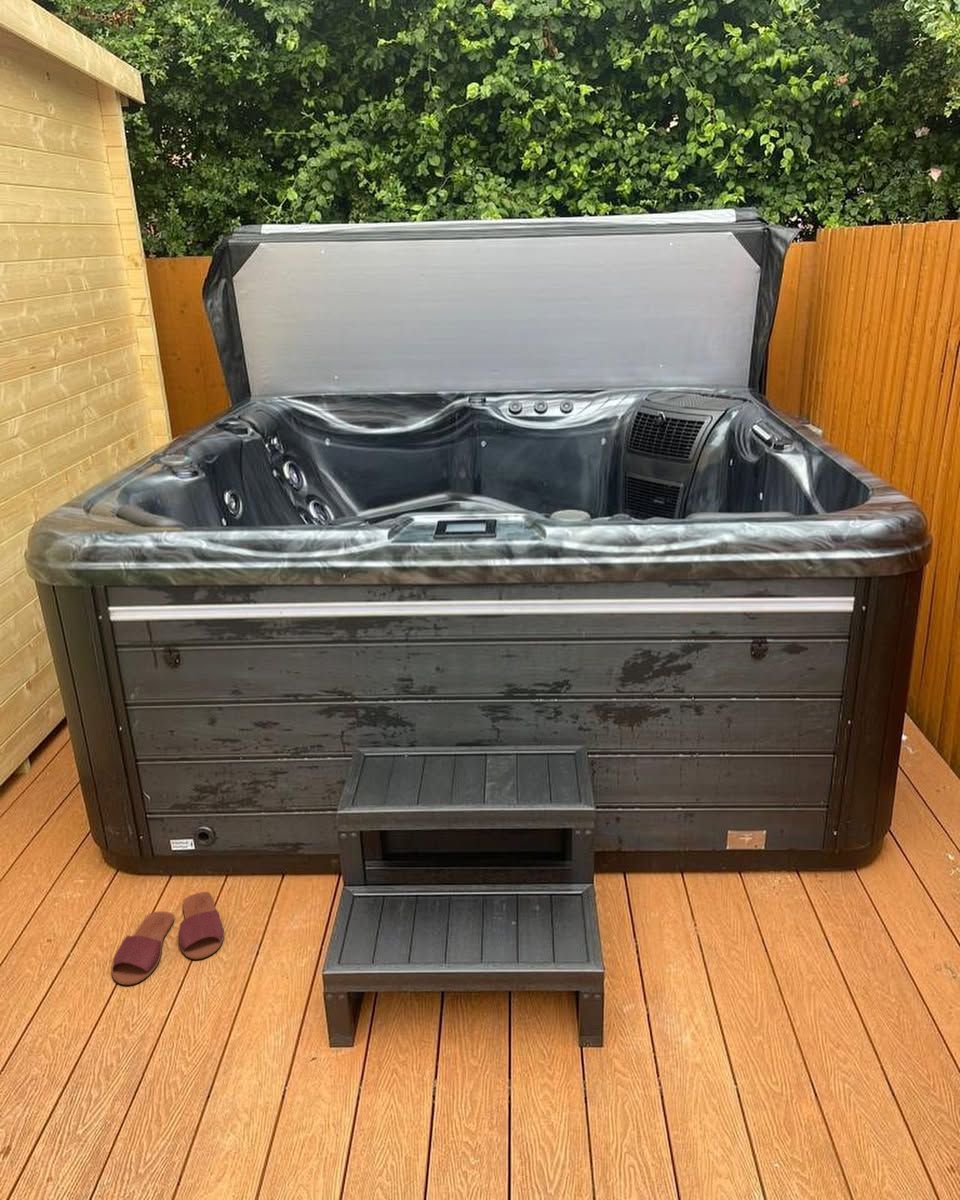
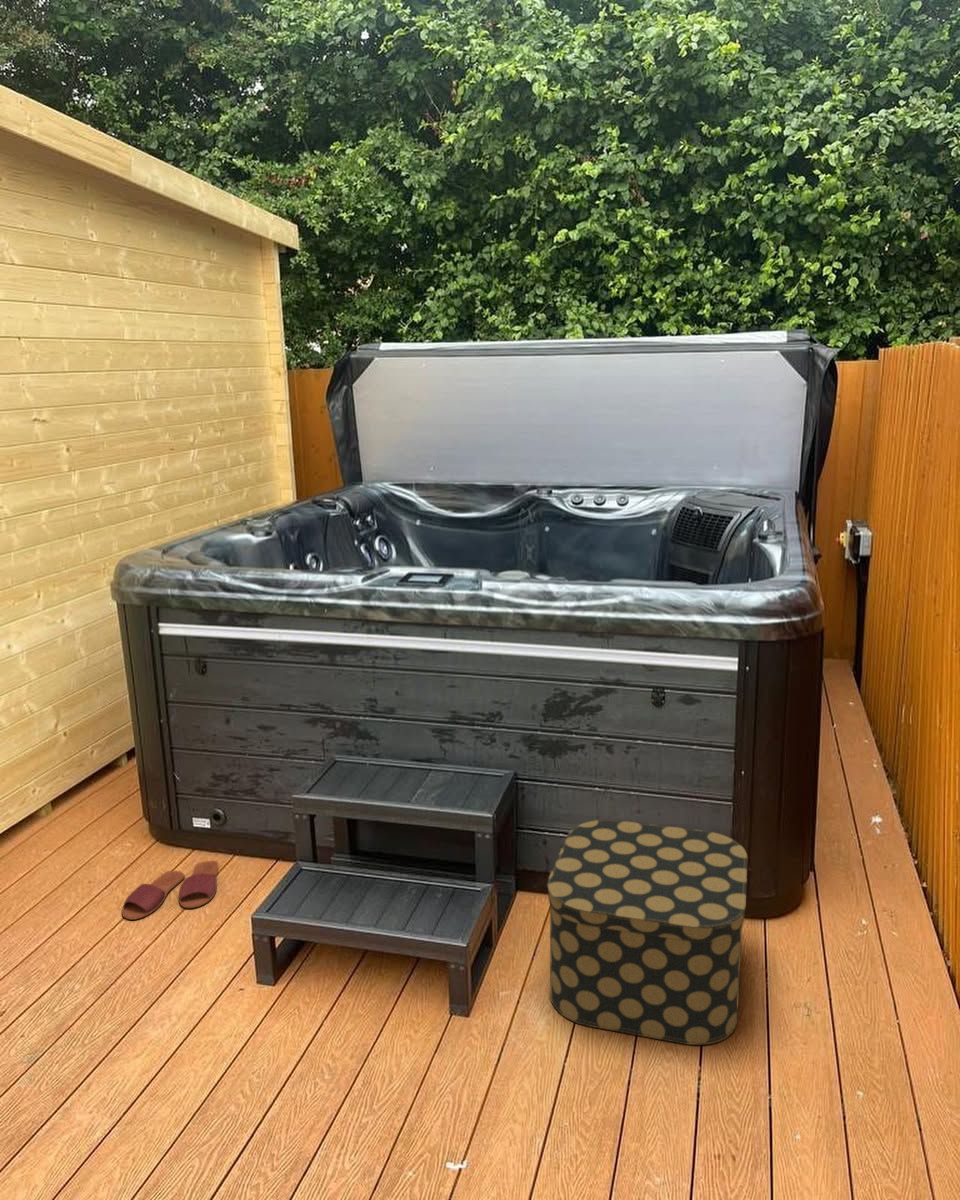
storage box: none [670,795,916,1044] -> present [547,820,748,1045]

